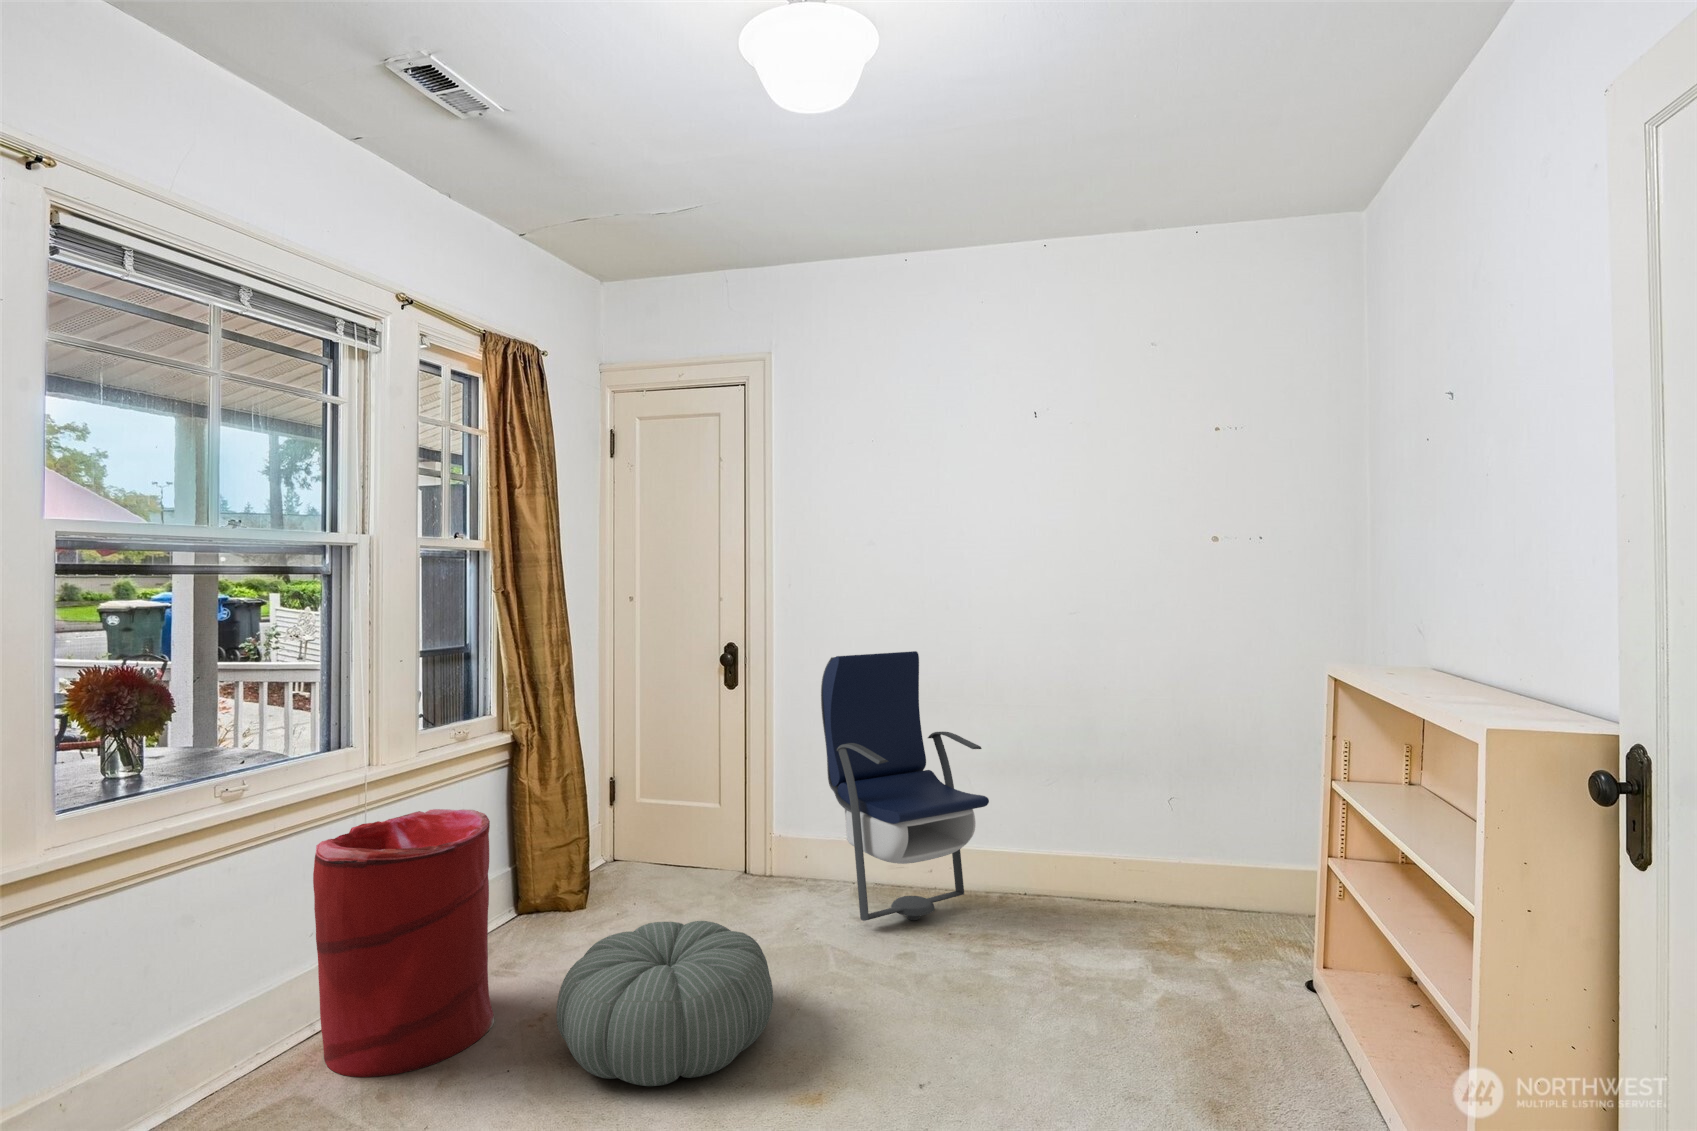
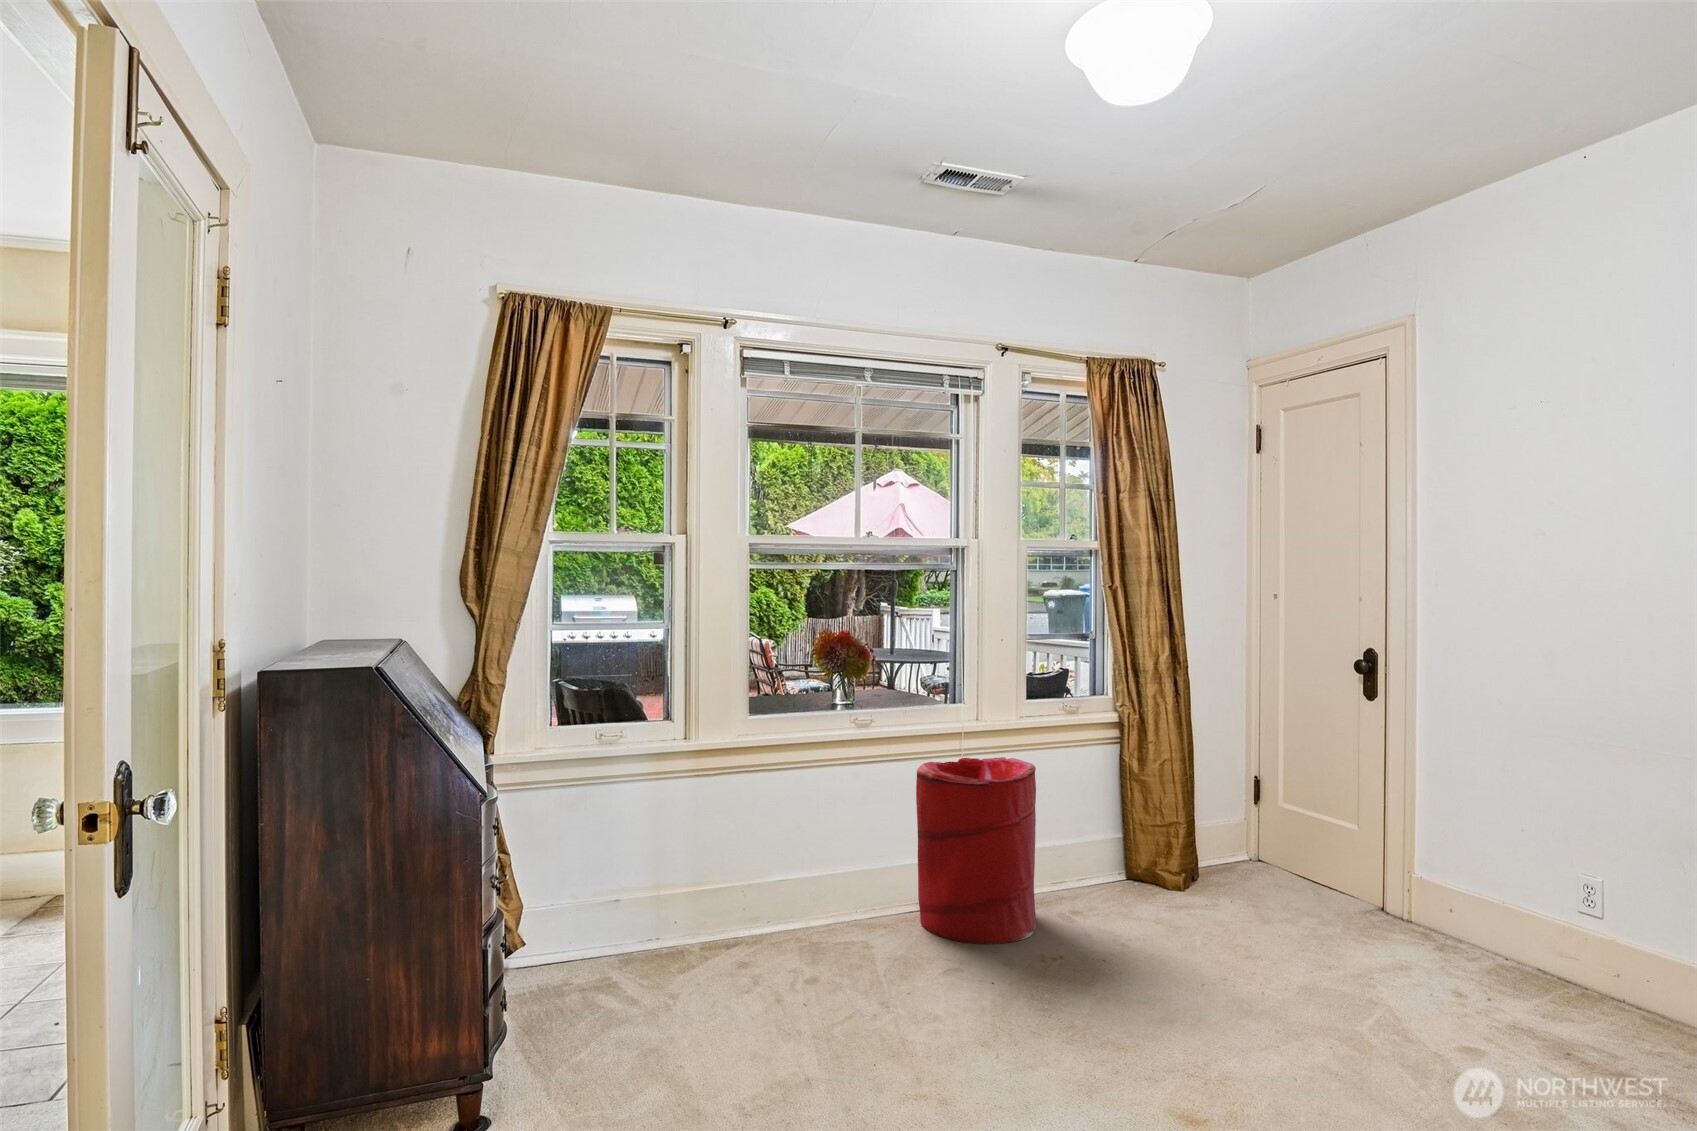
armchair: present [821,651,989,921] -> none [1432,674,1660,1035]
pouf: present [556,921,773,1086] -> none [1029,896,1234,1036]

